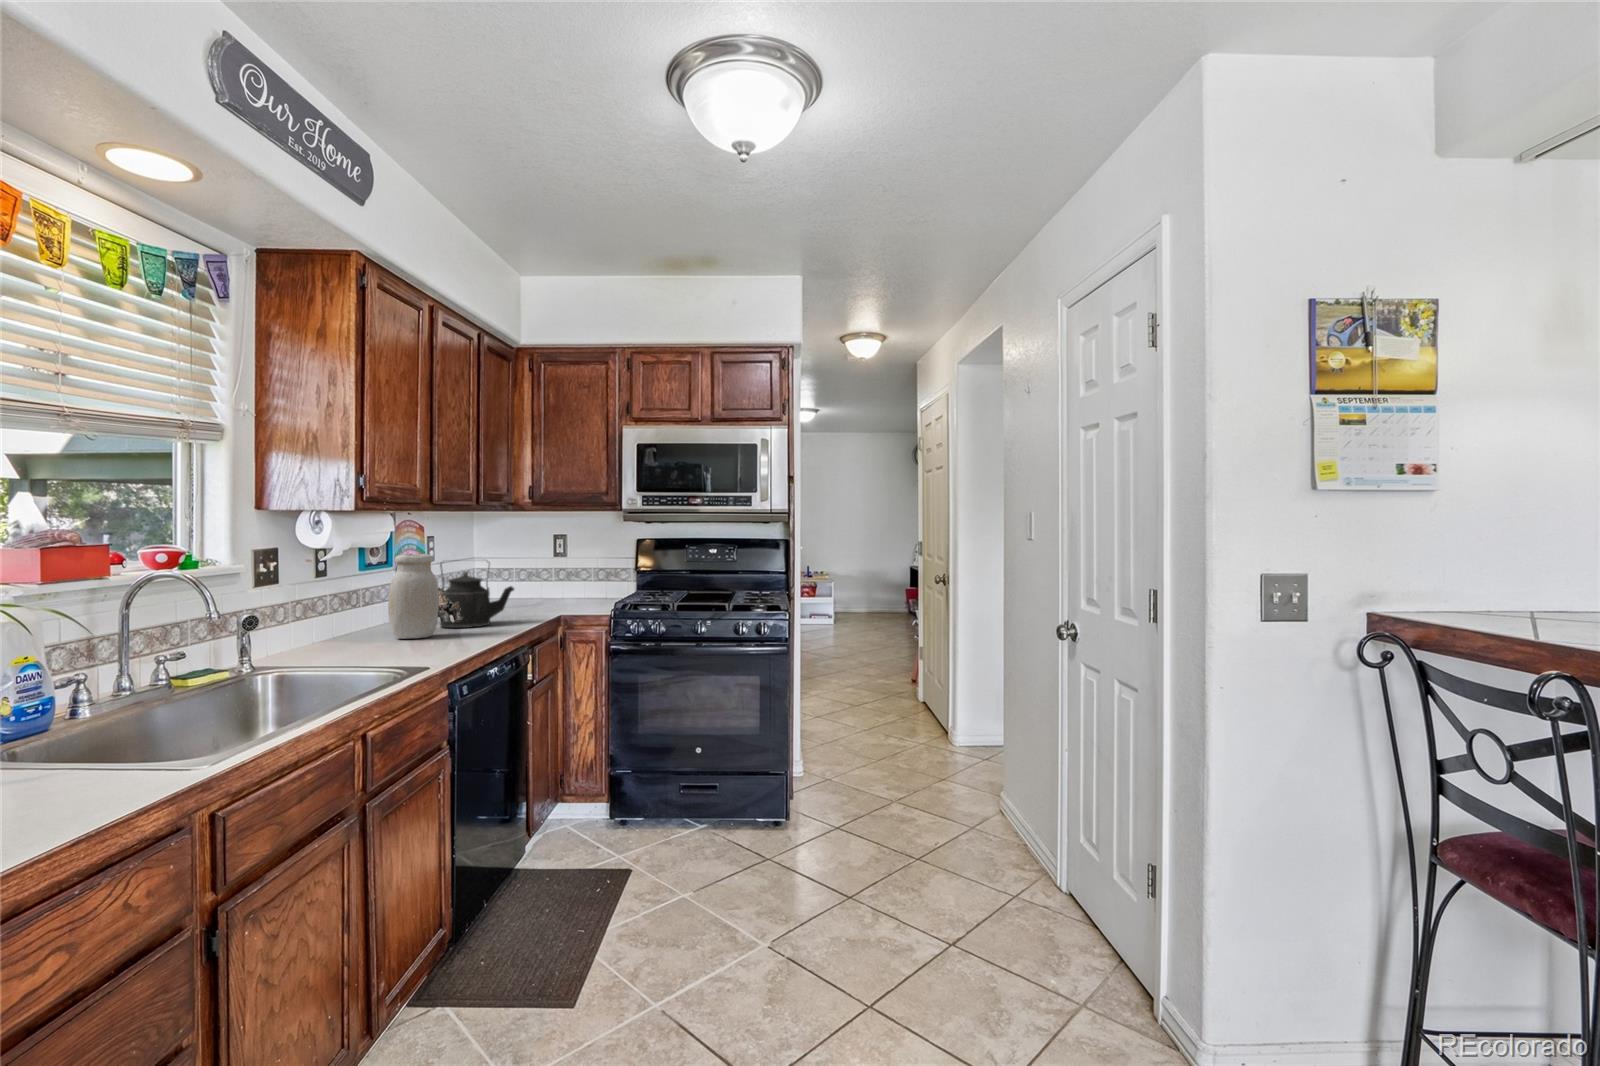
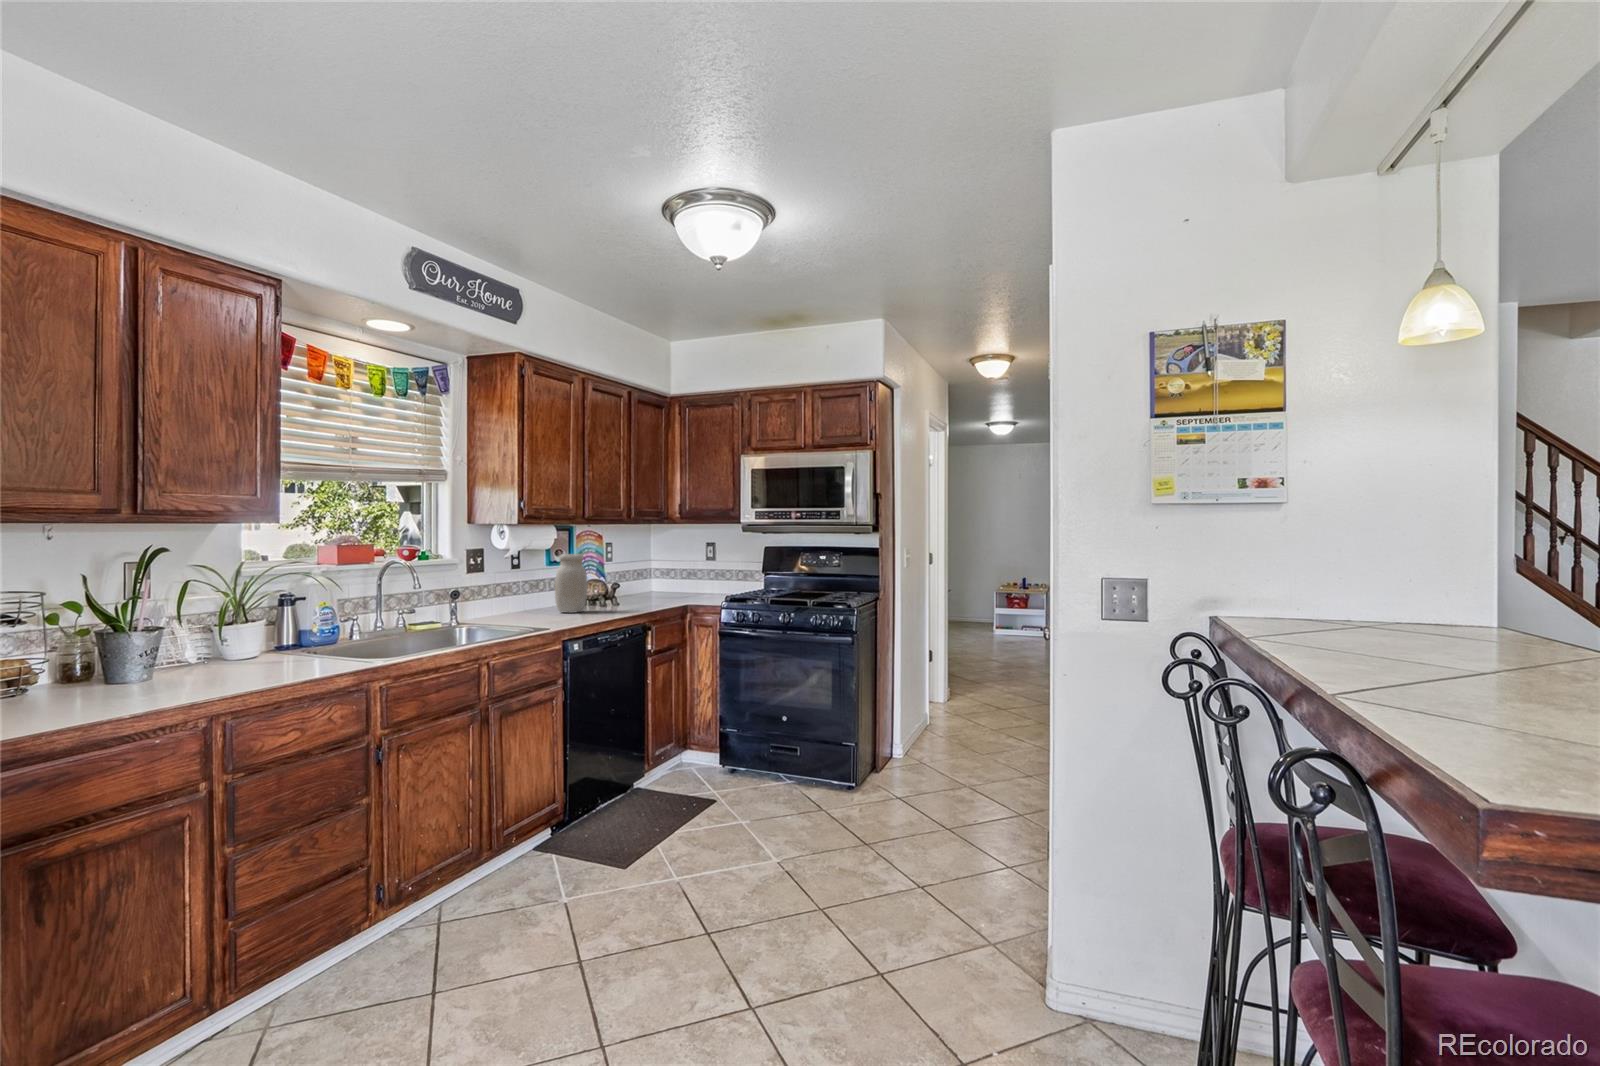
kettle: present [440,561,514,628] -> none [598,558,649,608]

